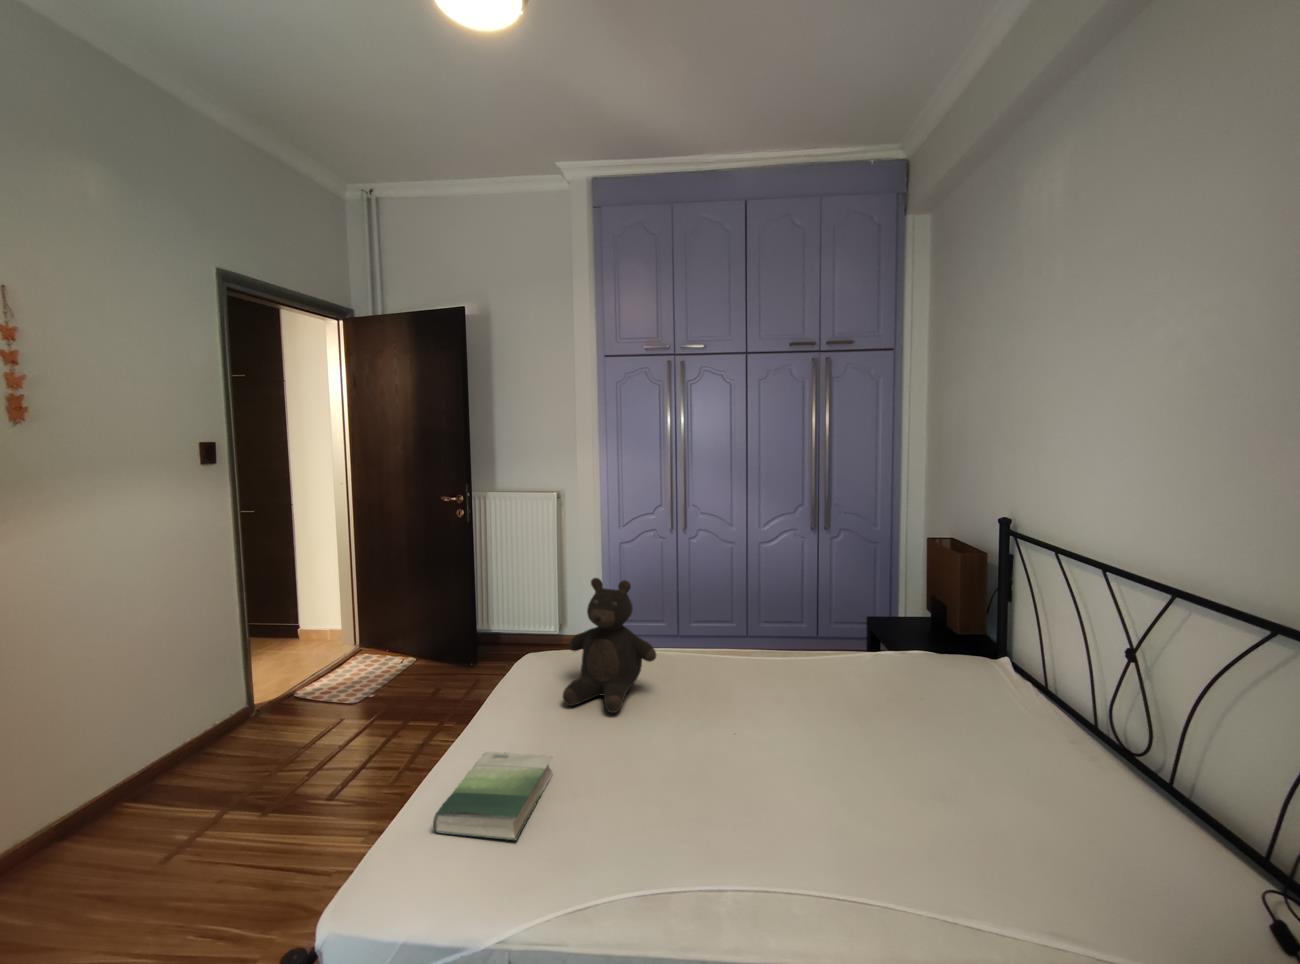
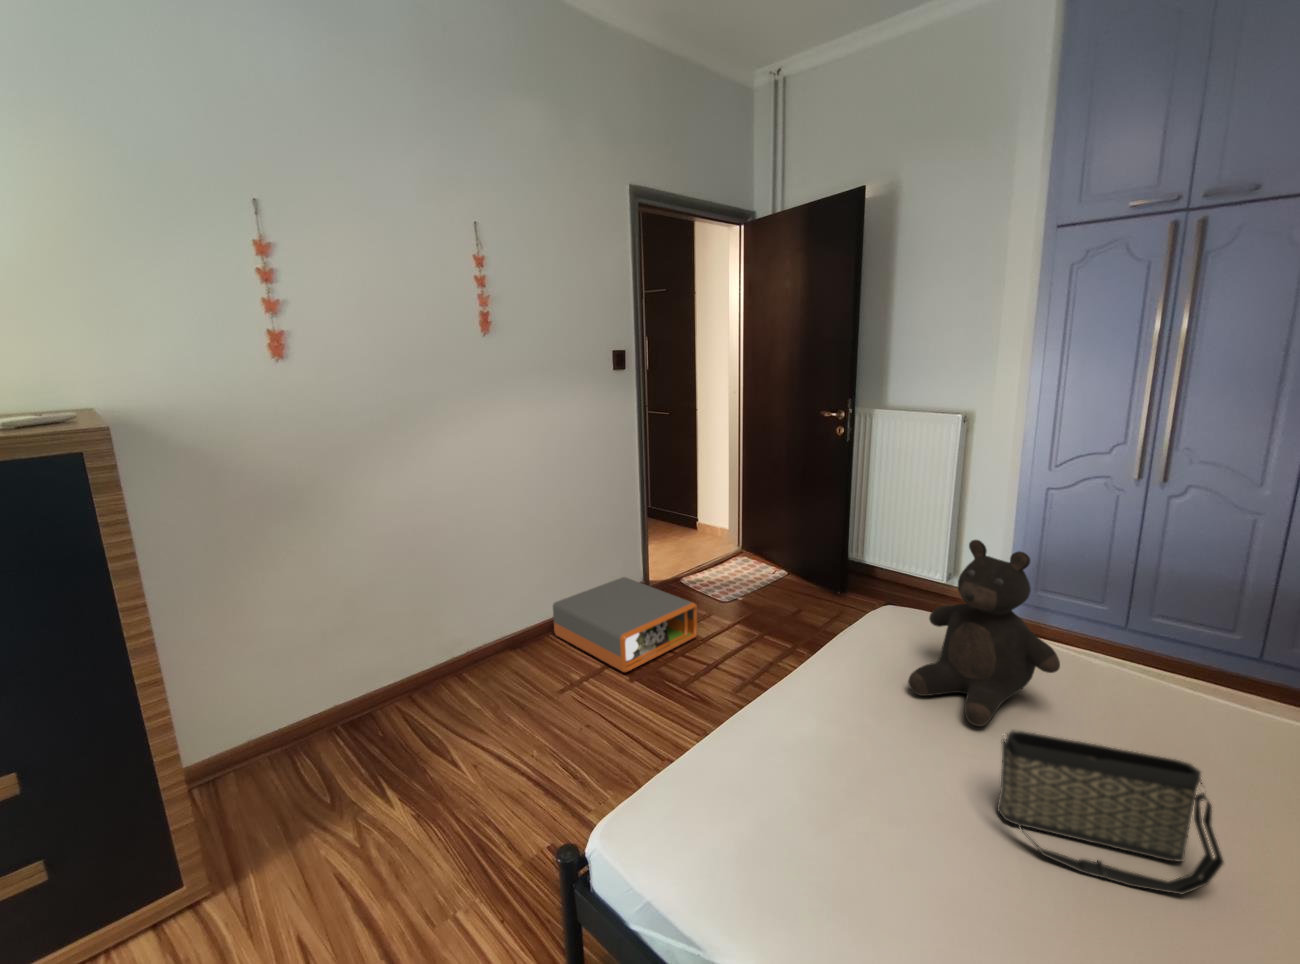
handbag: none [635,685,752,773] -> present [997,731,1224,895]
storage box: none [127,701,333,805] -> present [553,577,697,672]
book: present [433,752,553,840] -> none [711,725,870,859]

